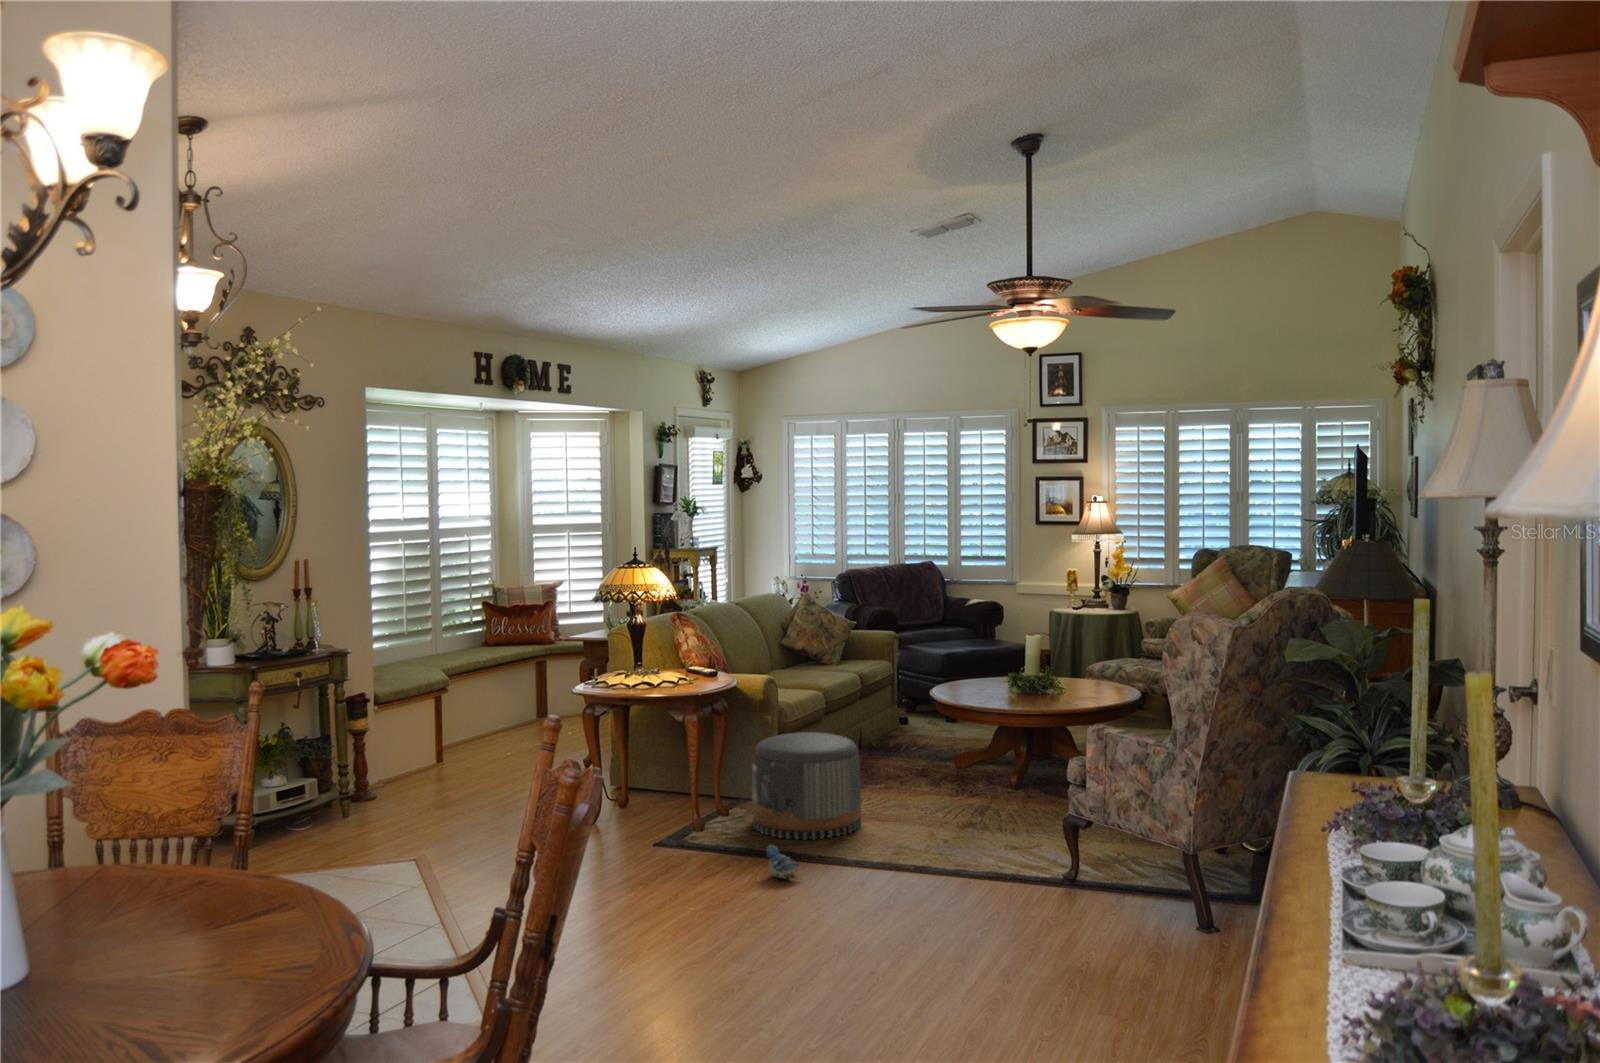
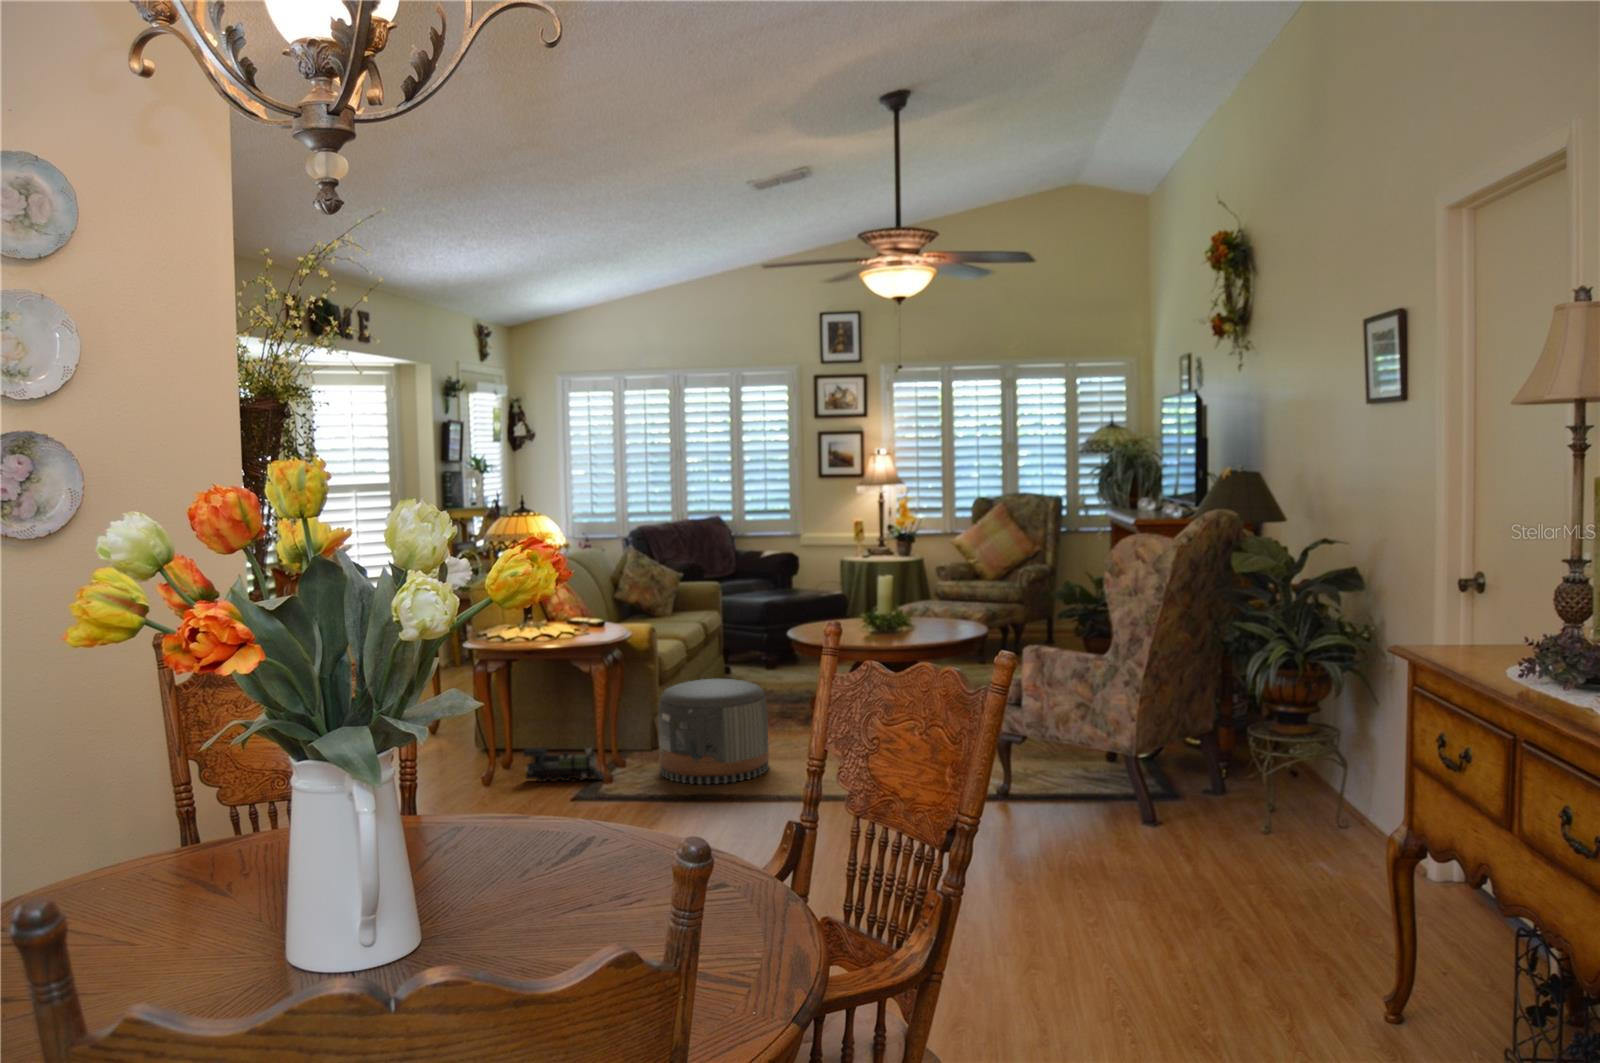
toy train: none [626,784,701,824] -> present [524,743,604,782]
plush toy: present [766,845,802,879] -> none [715,787,754,819]

